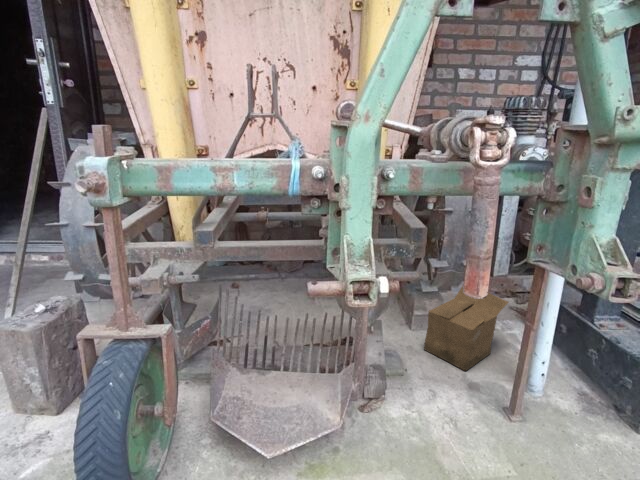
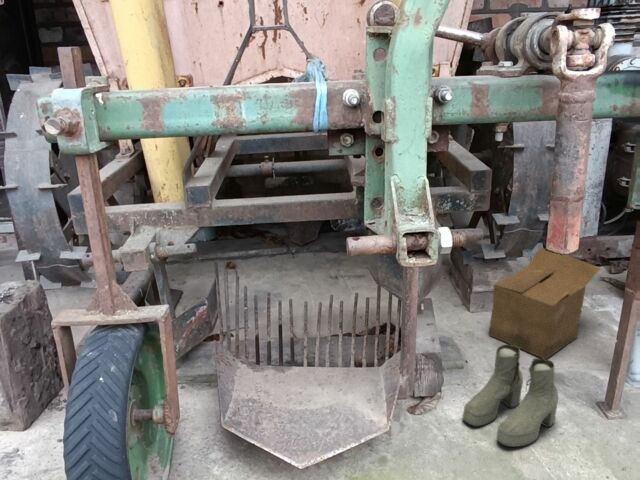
boots: none [400,361,473,442] -> present [463,345,558,447]

